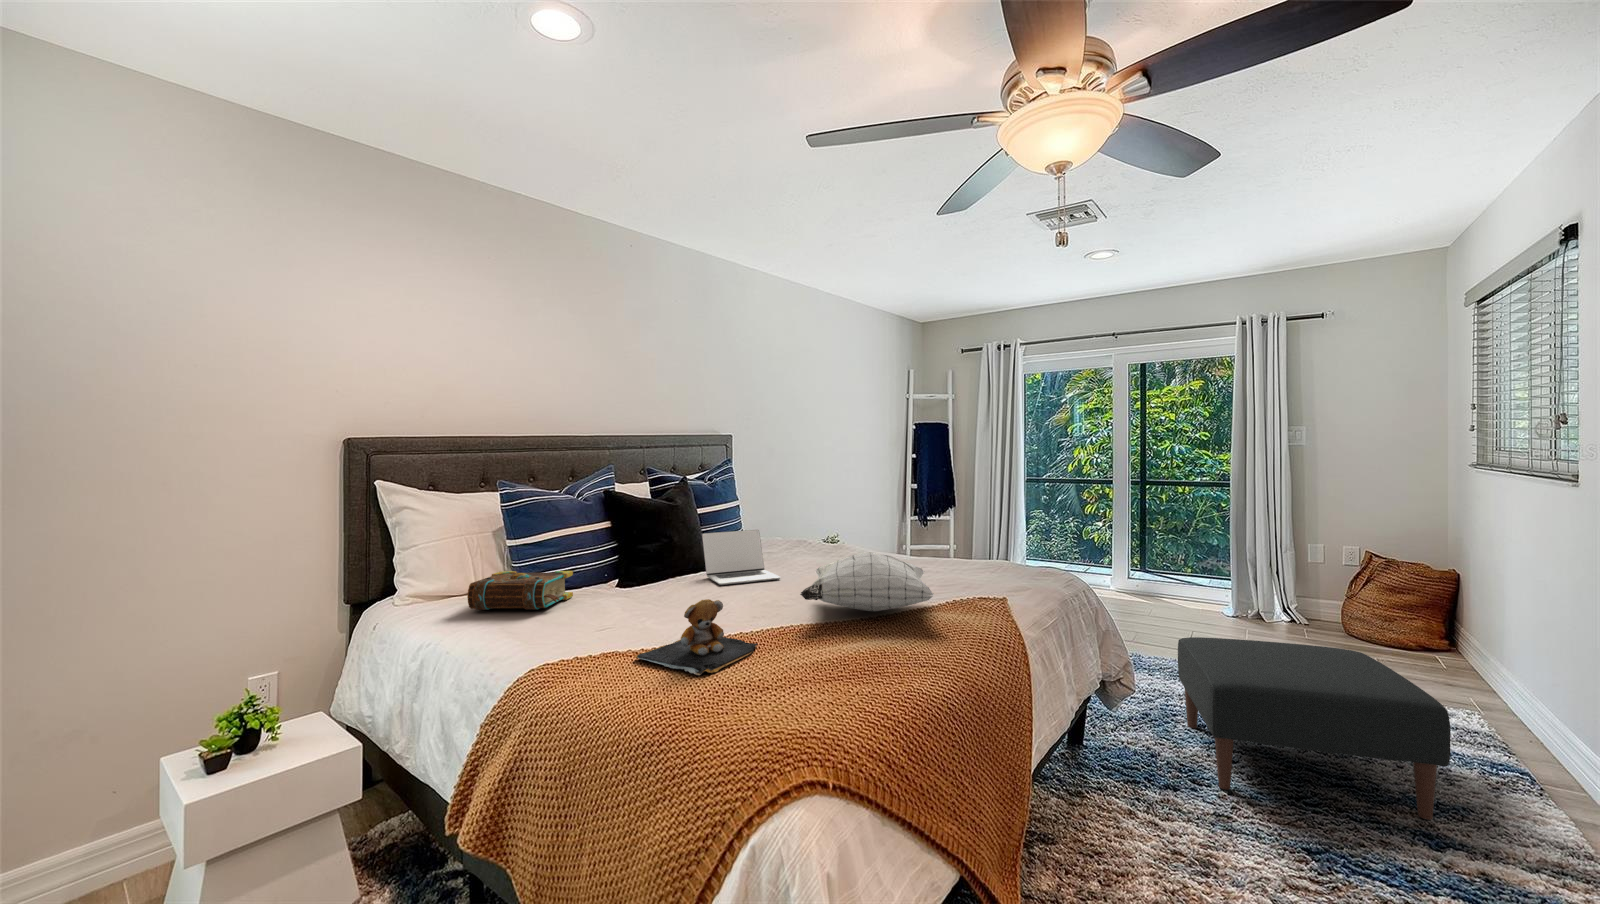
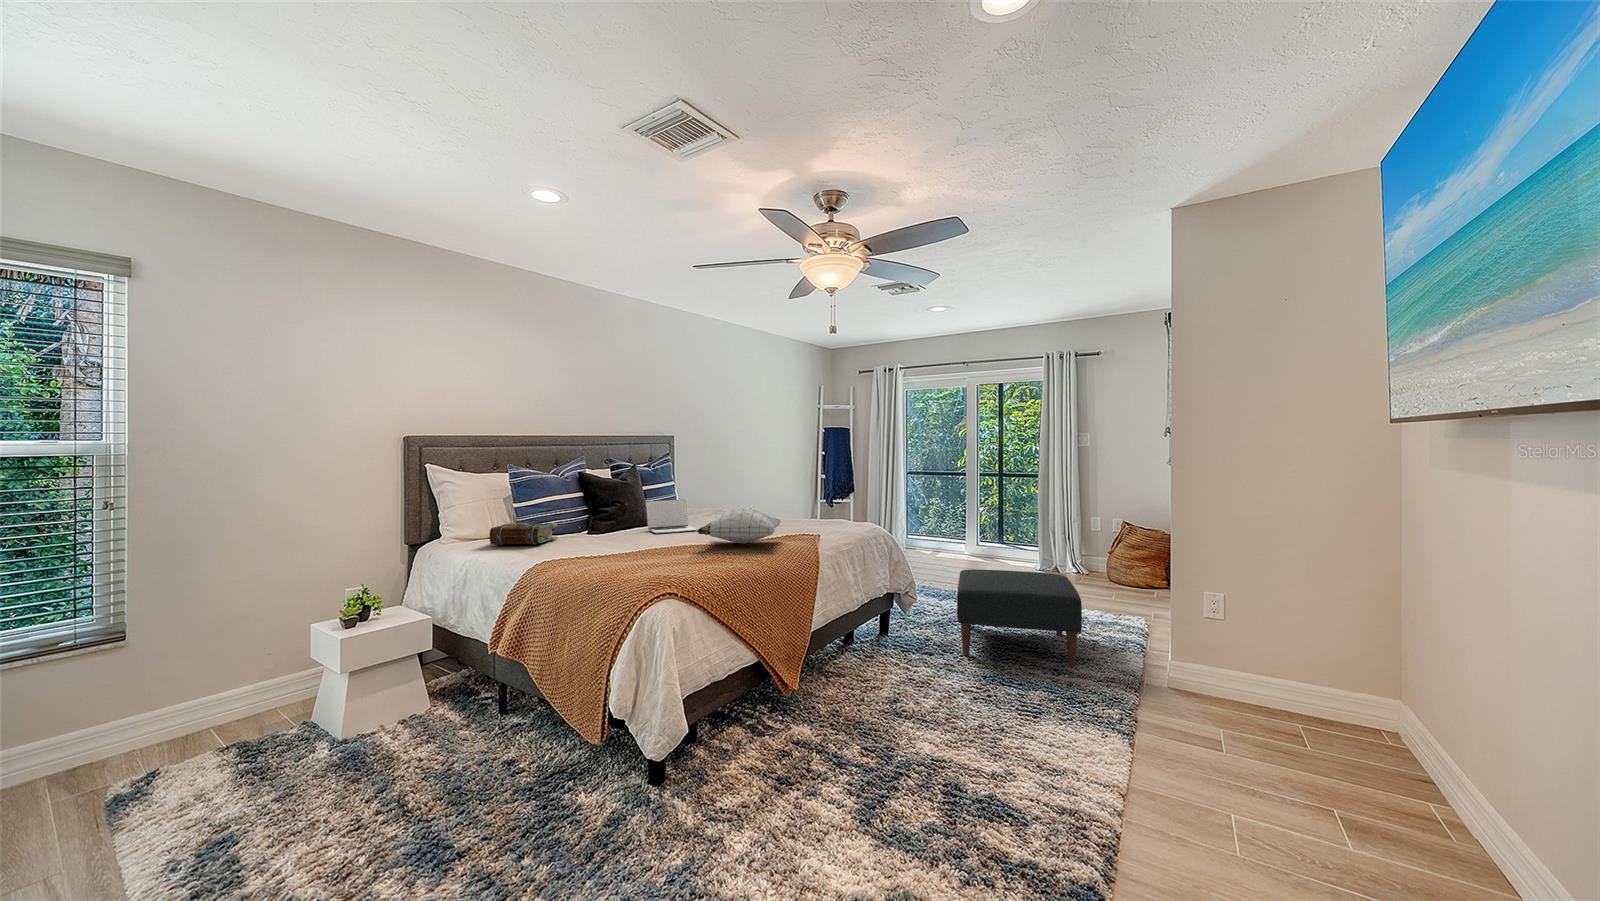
teddy bear: present [635,599,757,675] -> none [593,529,667,567]

